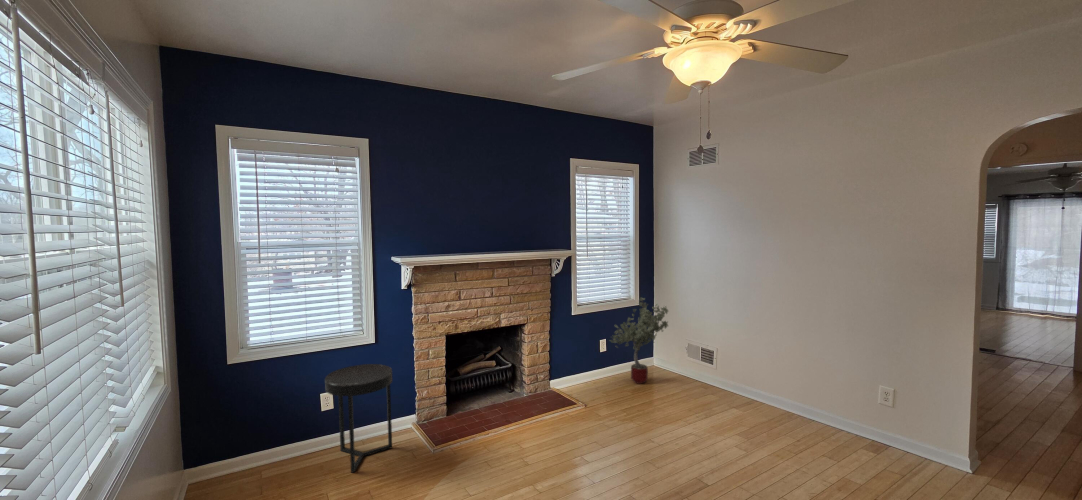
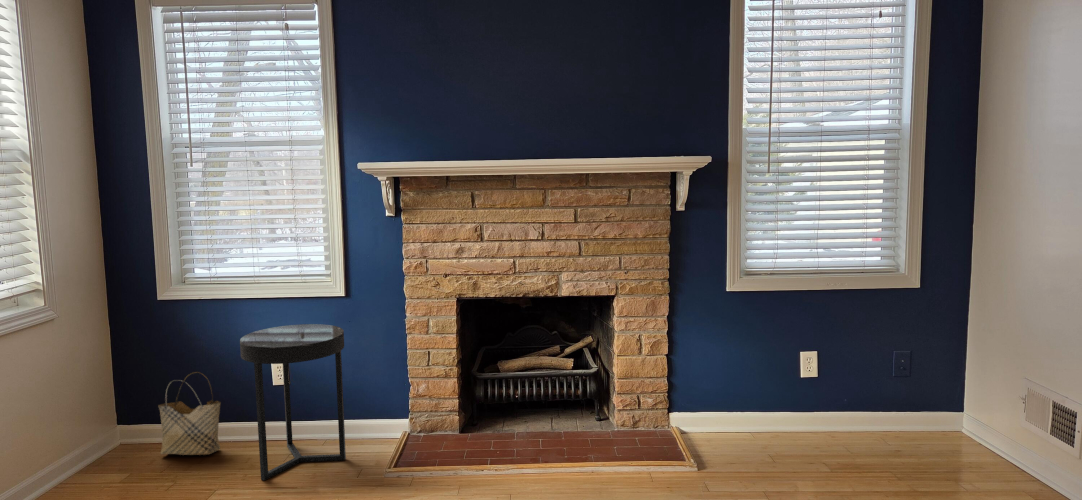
potted tree: present [610,298,668,384] -> none [800,268,967,459]
woven basket: none [244,413,293,479] -> present [158,372,221,455]

